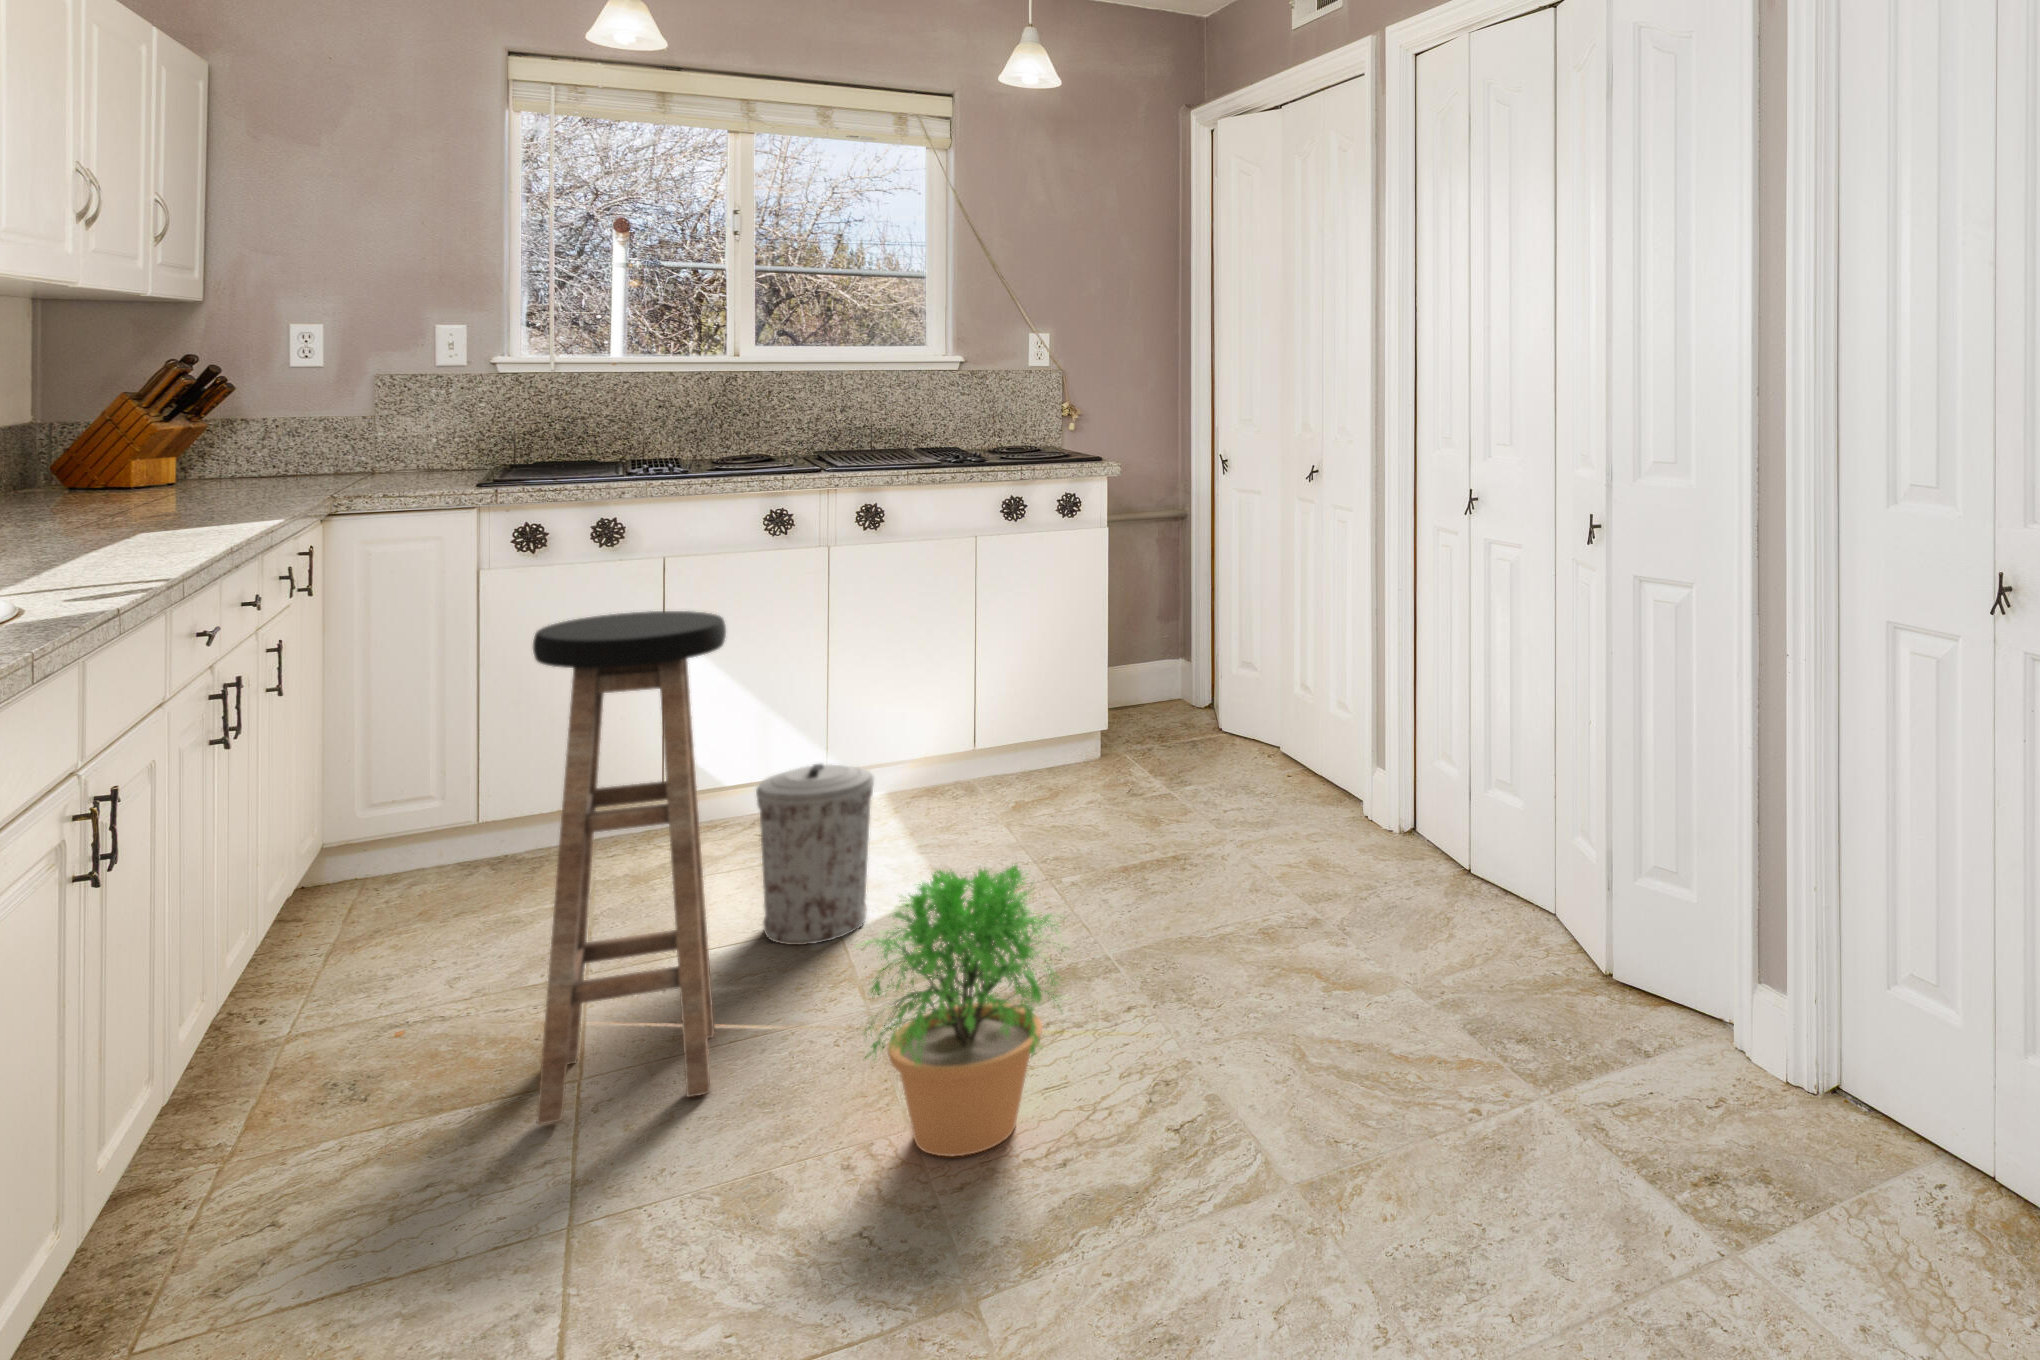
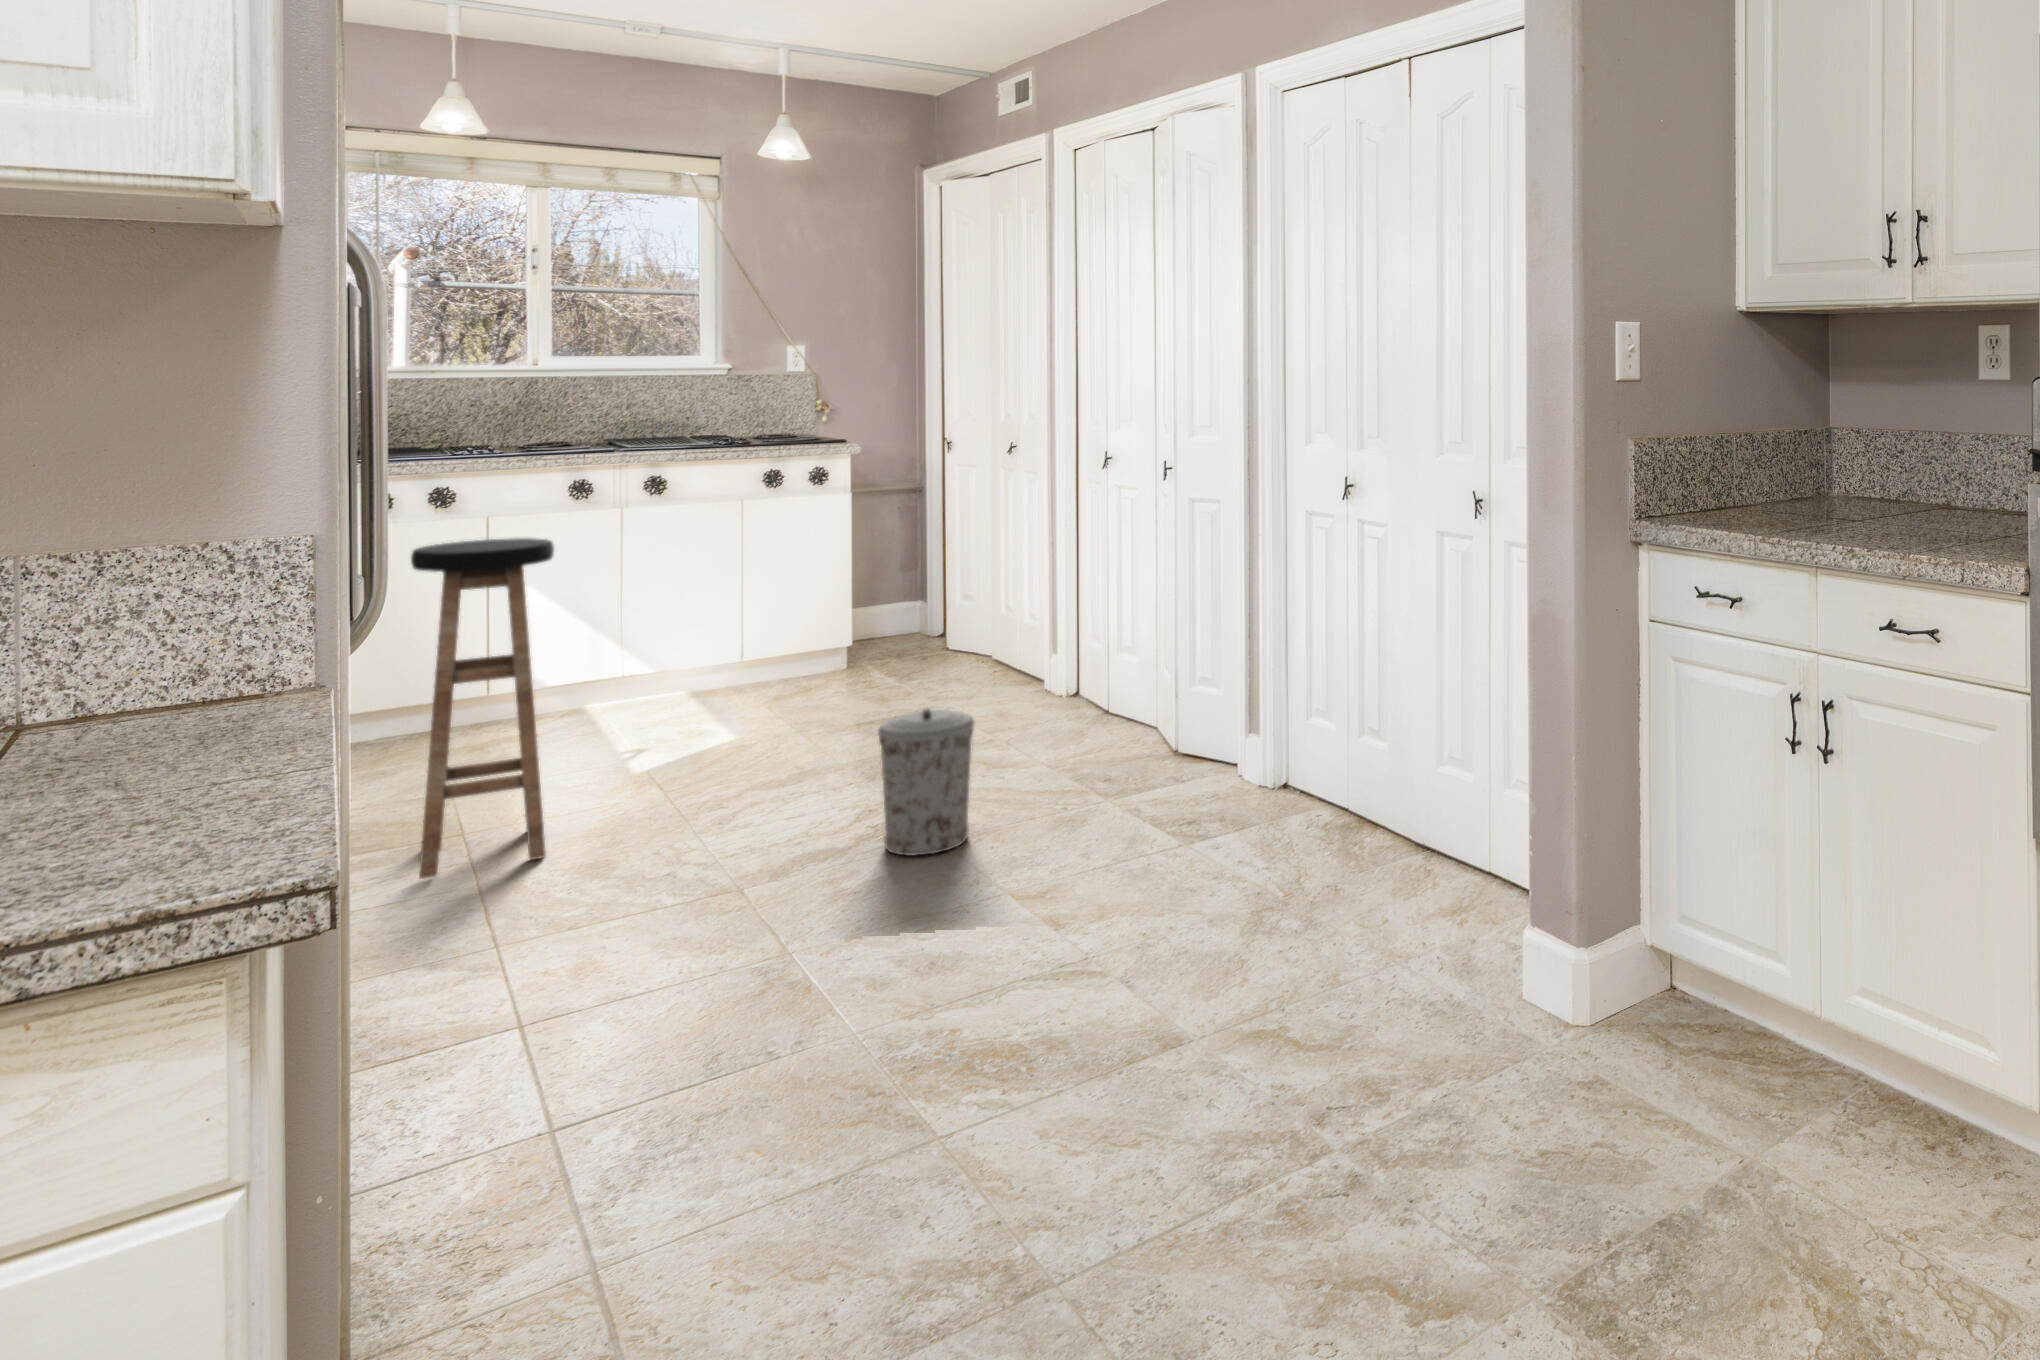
trash can: present [756,764,874,945] -> present [878,709,974,856]
potted plant: present [862,865,1066,1156] -> none [652,688,808,874]

